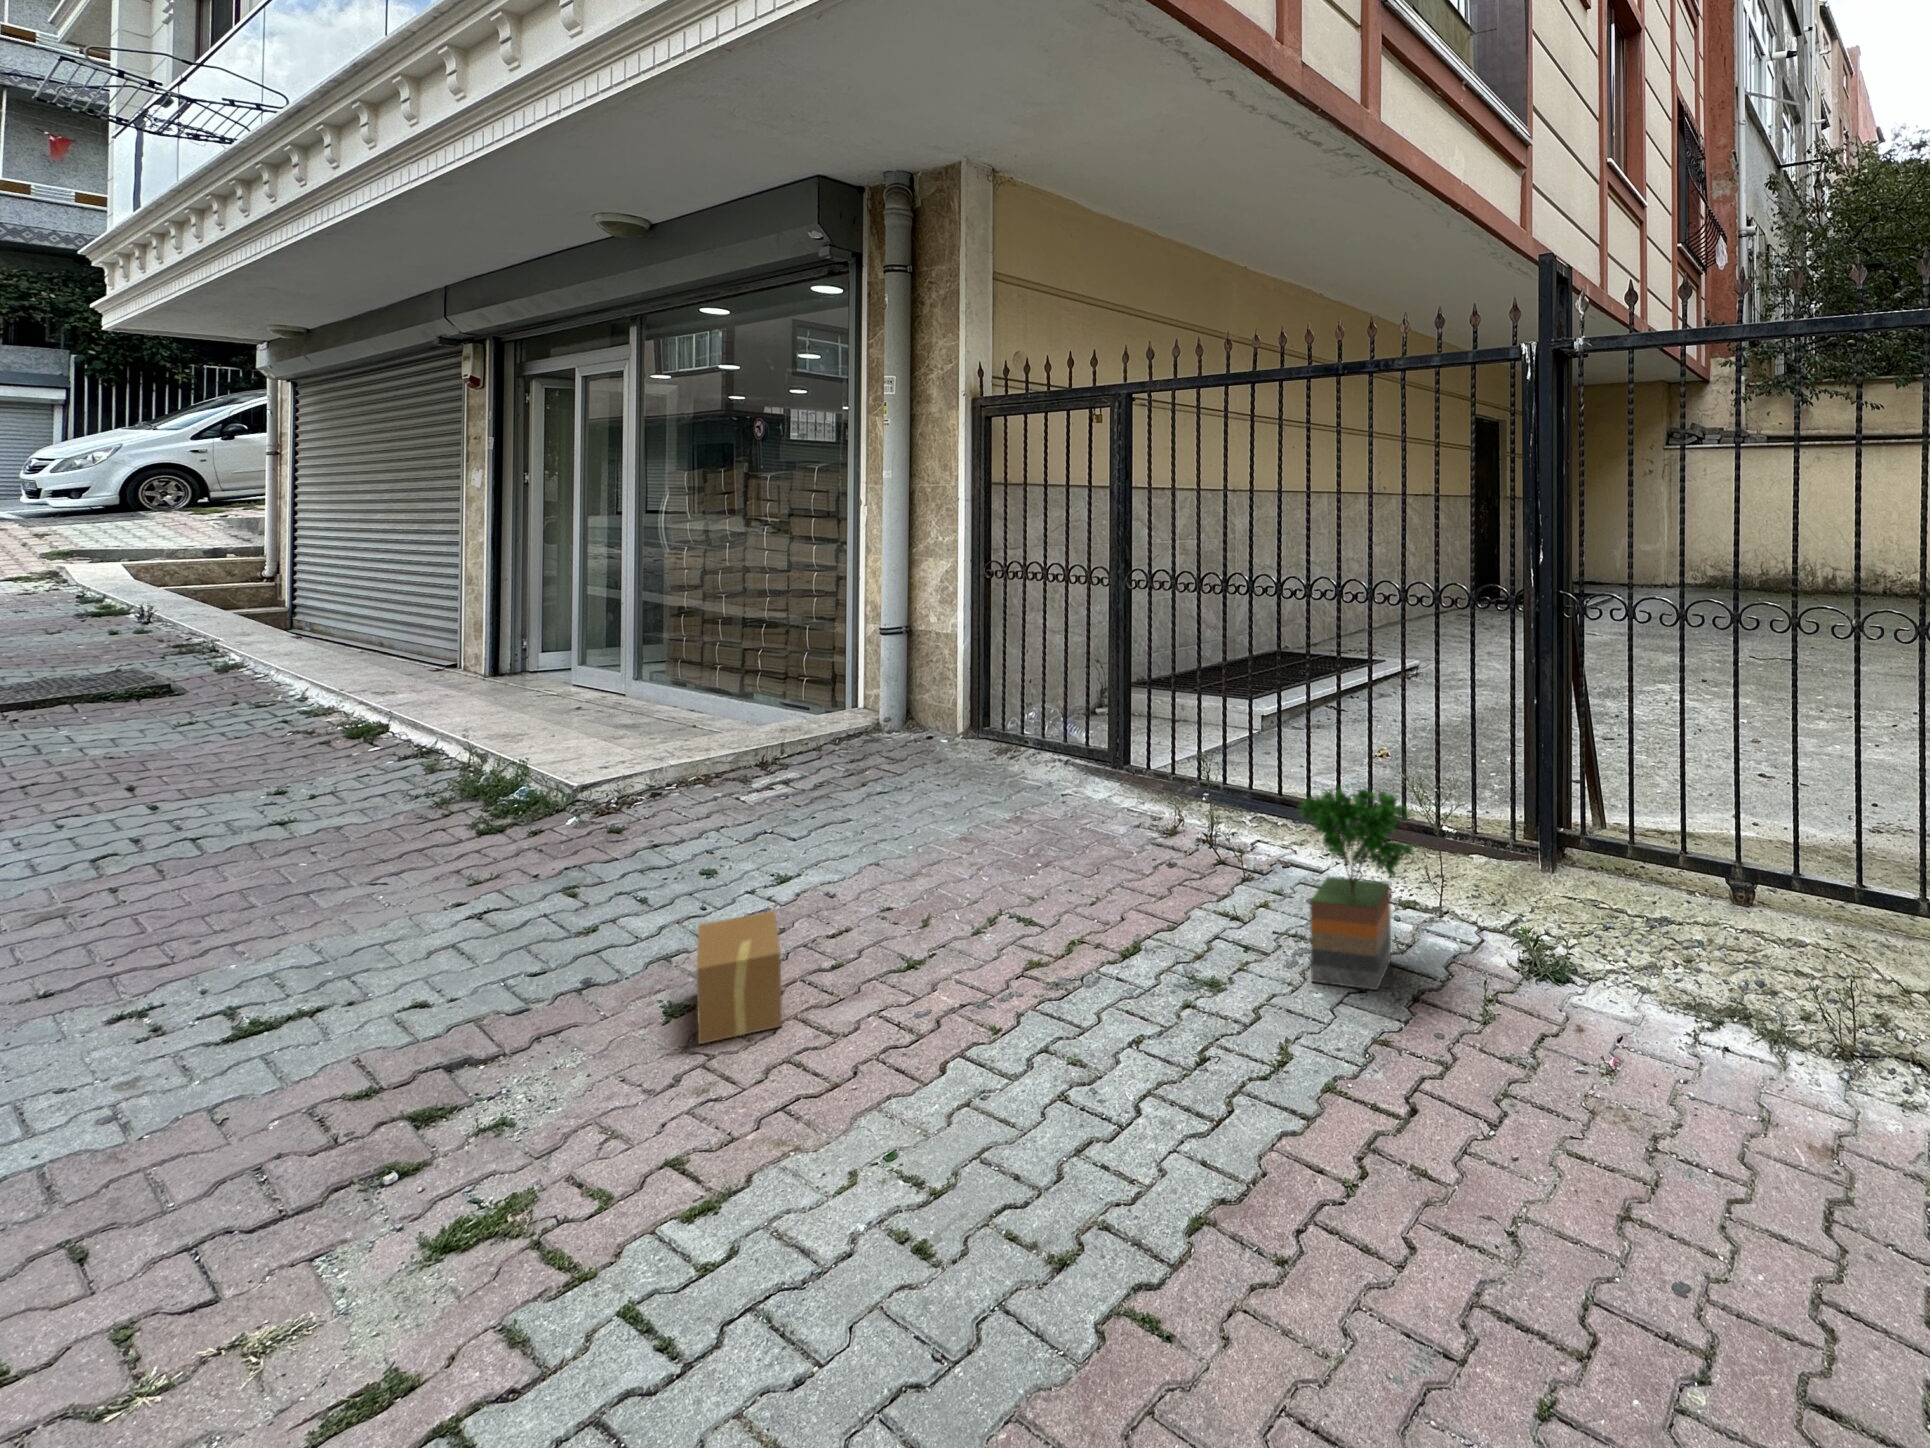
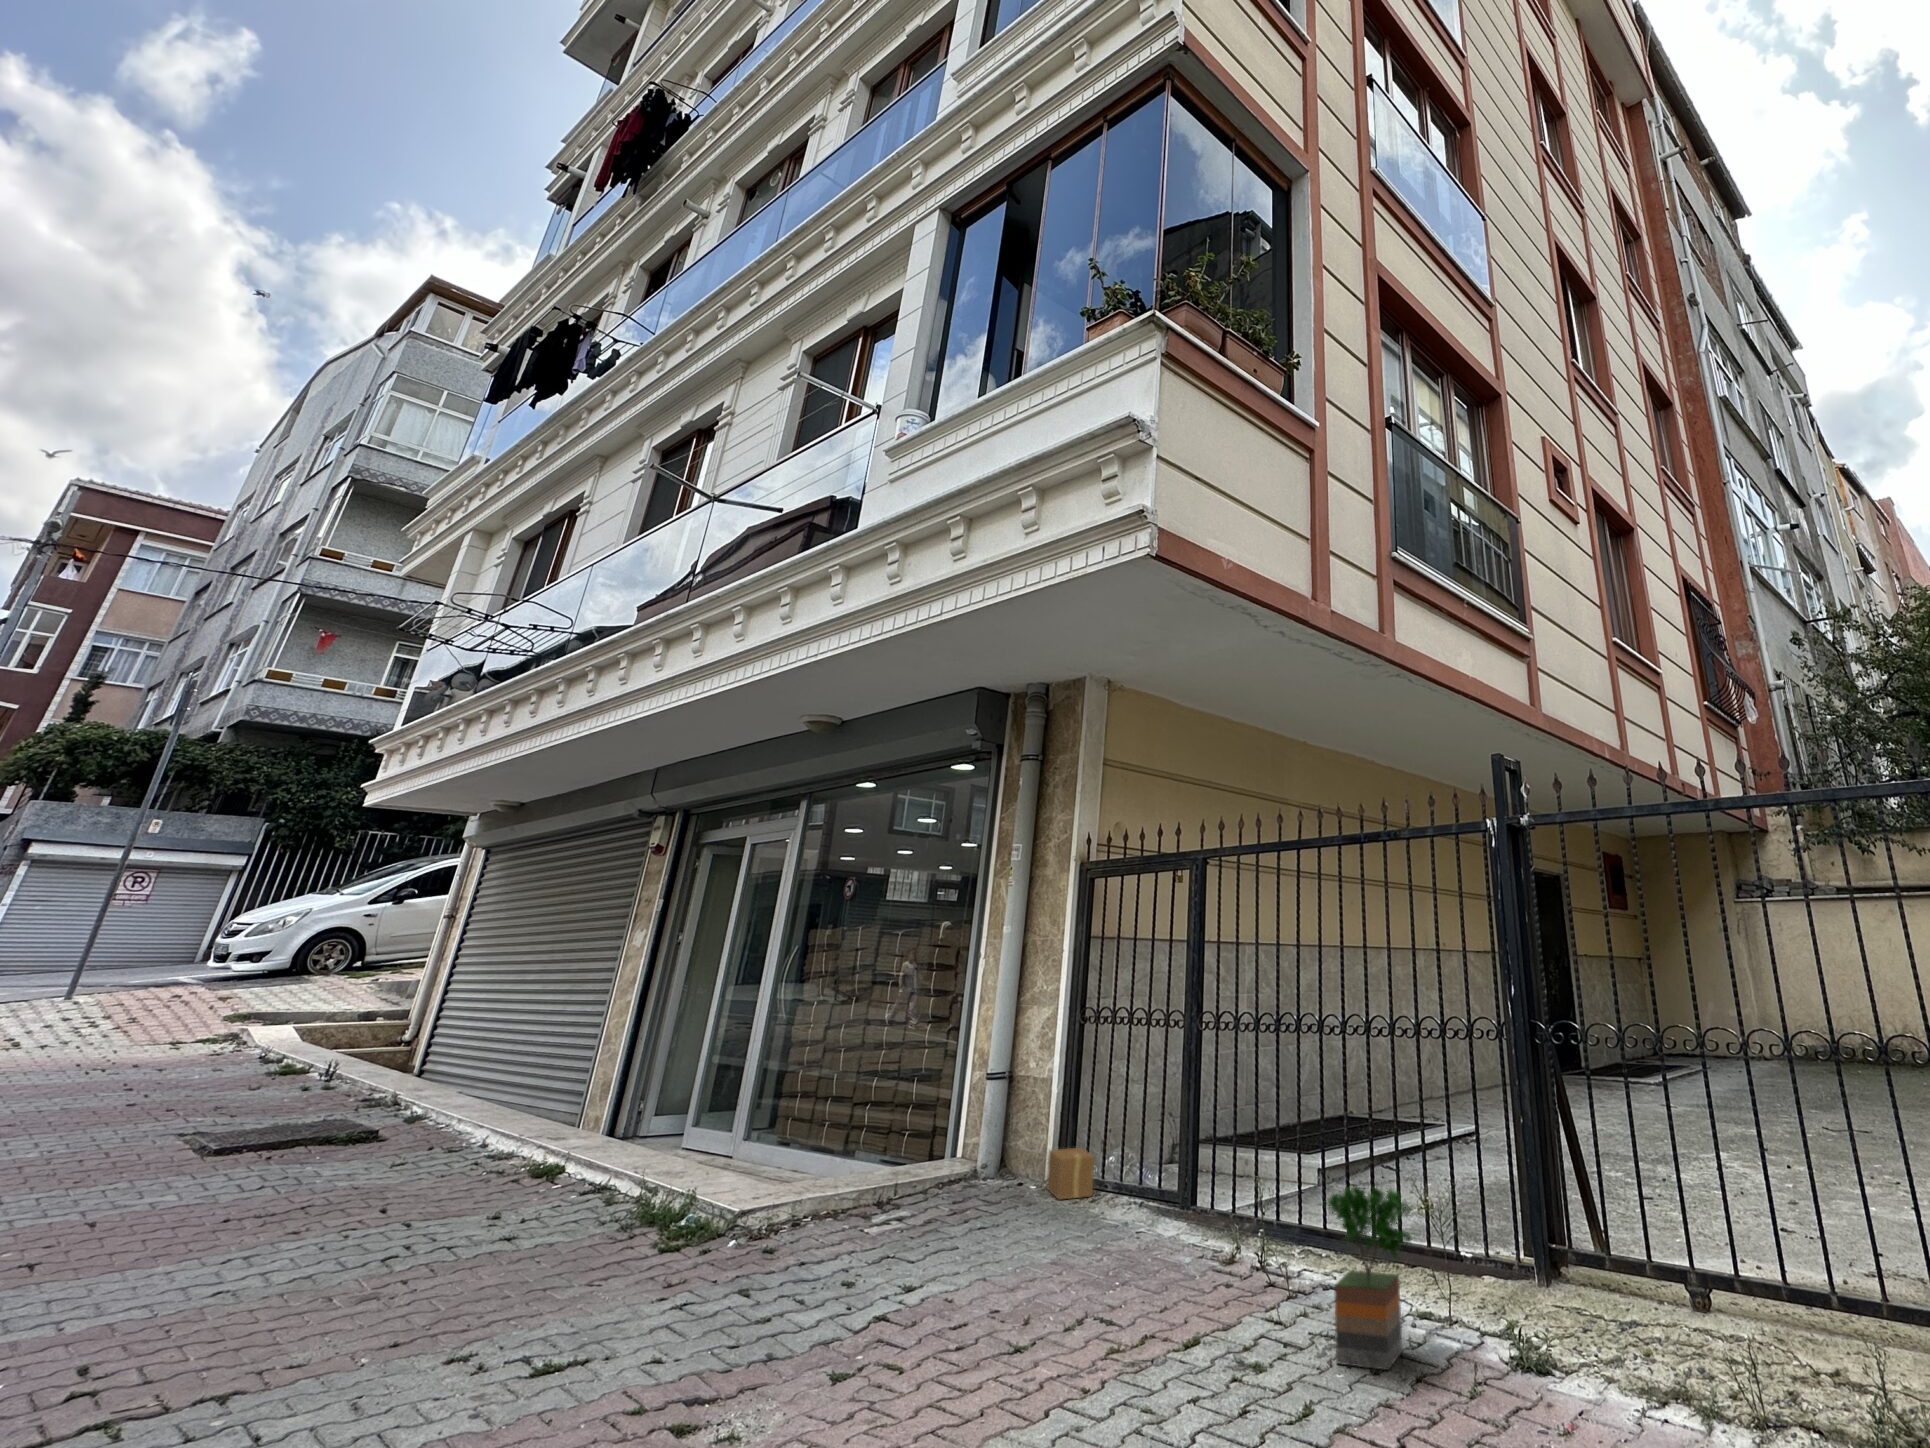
cardboard box: present [697,911,782,1045] -> present [1047,1148,1094,1199]

